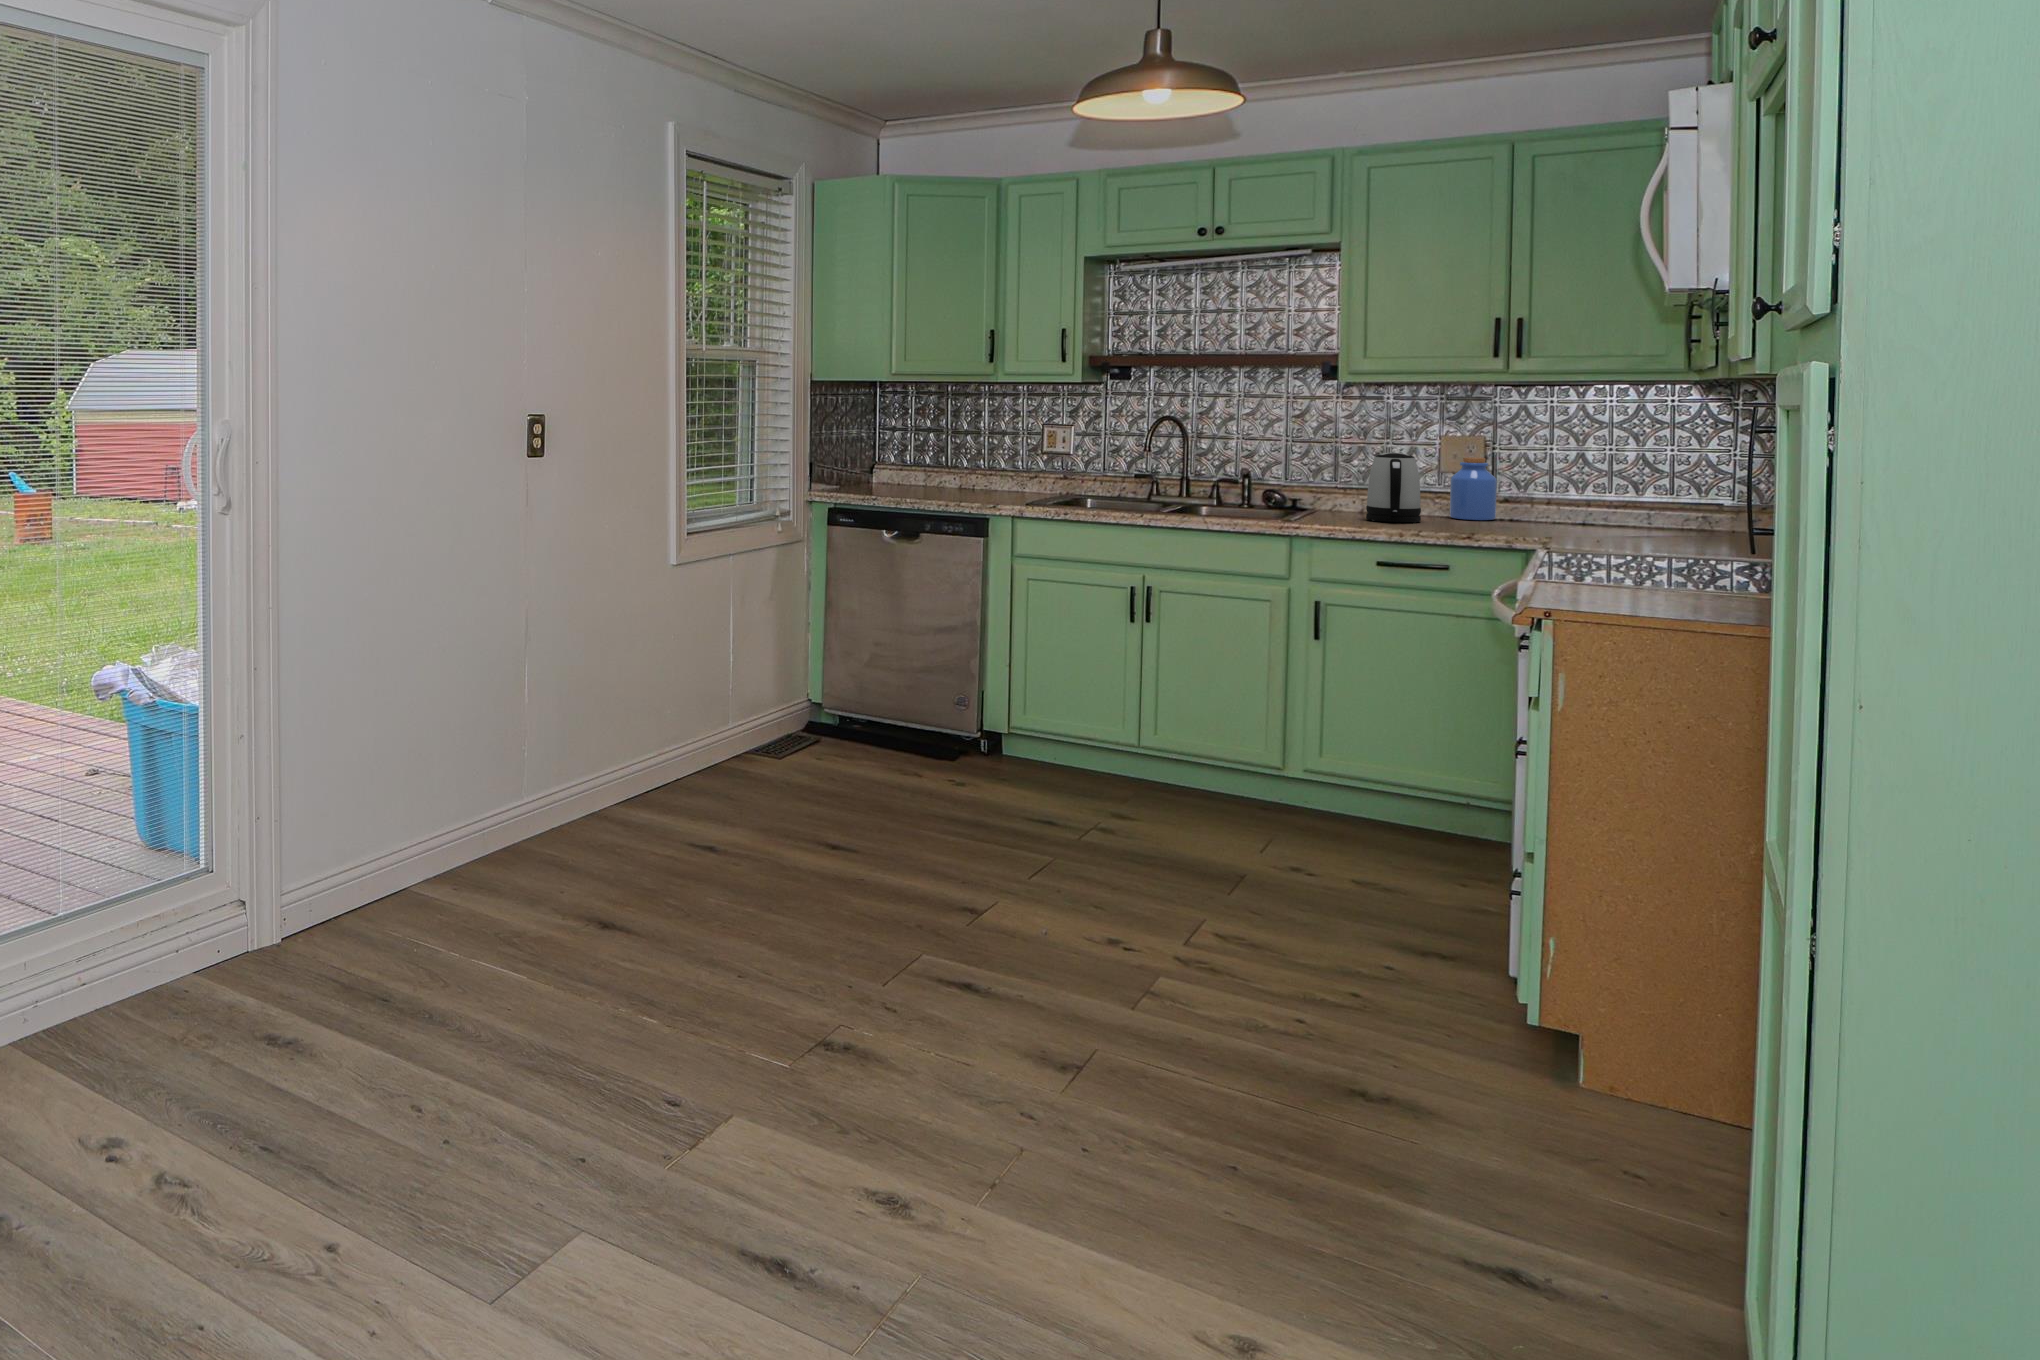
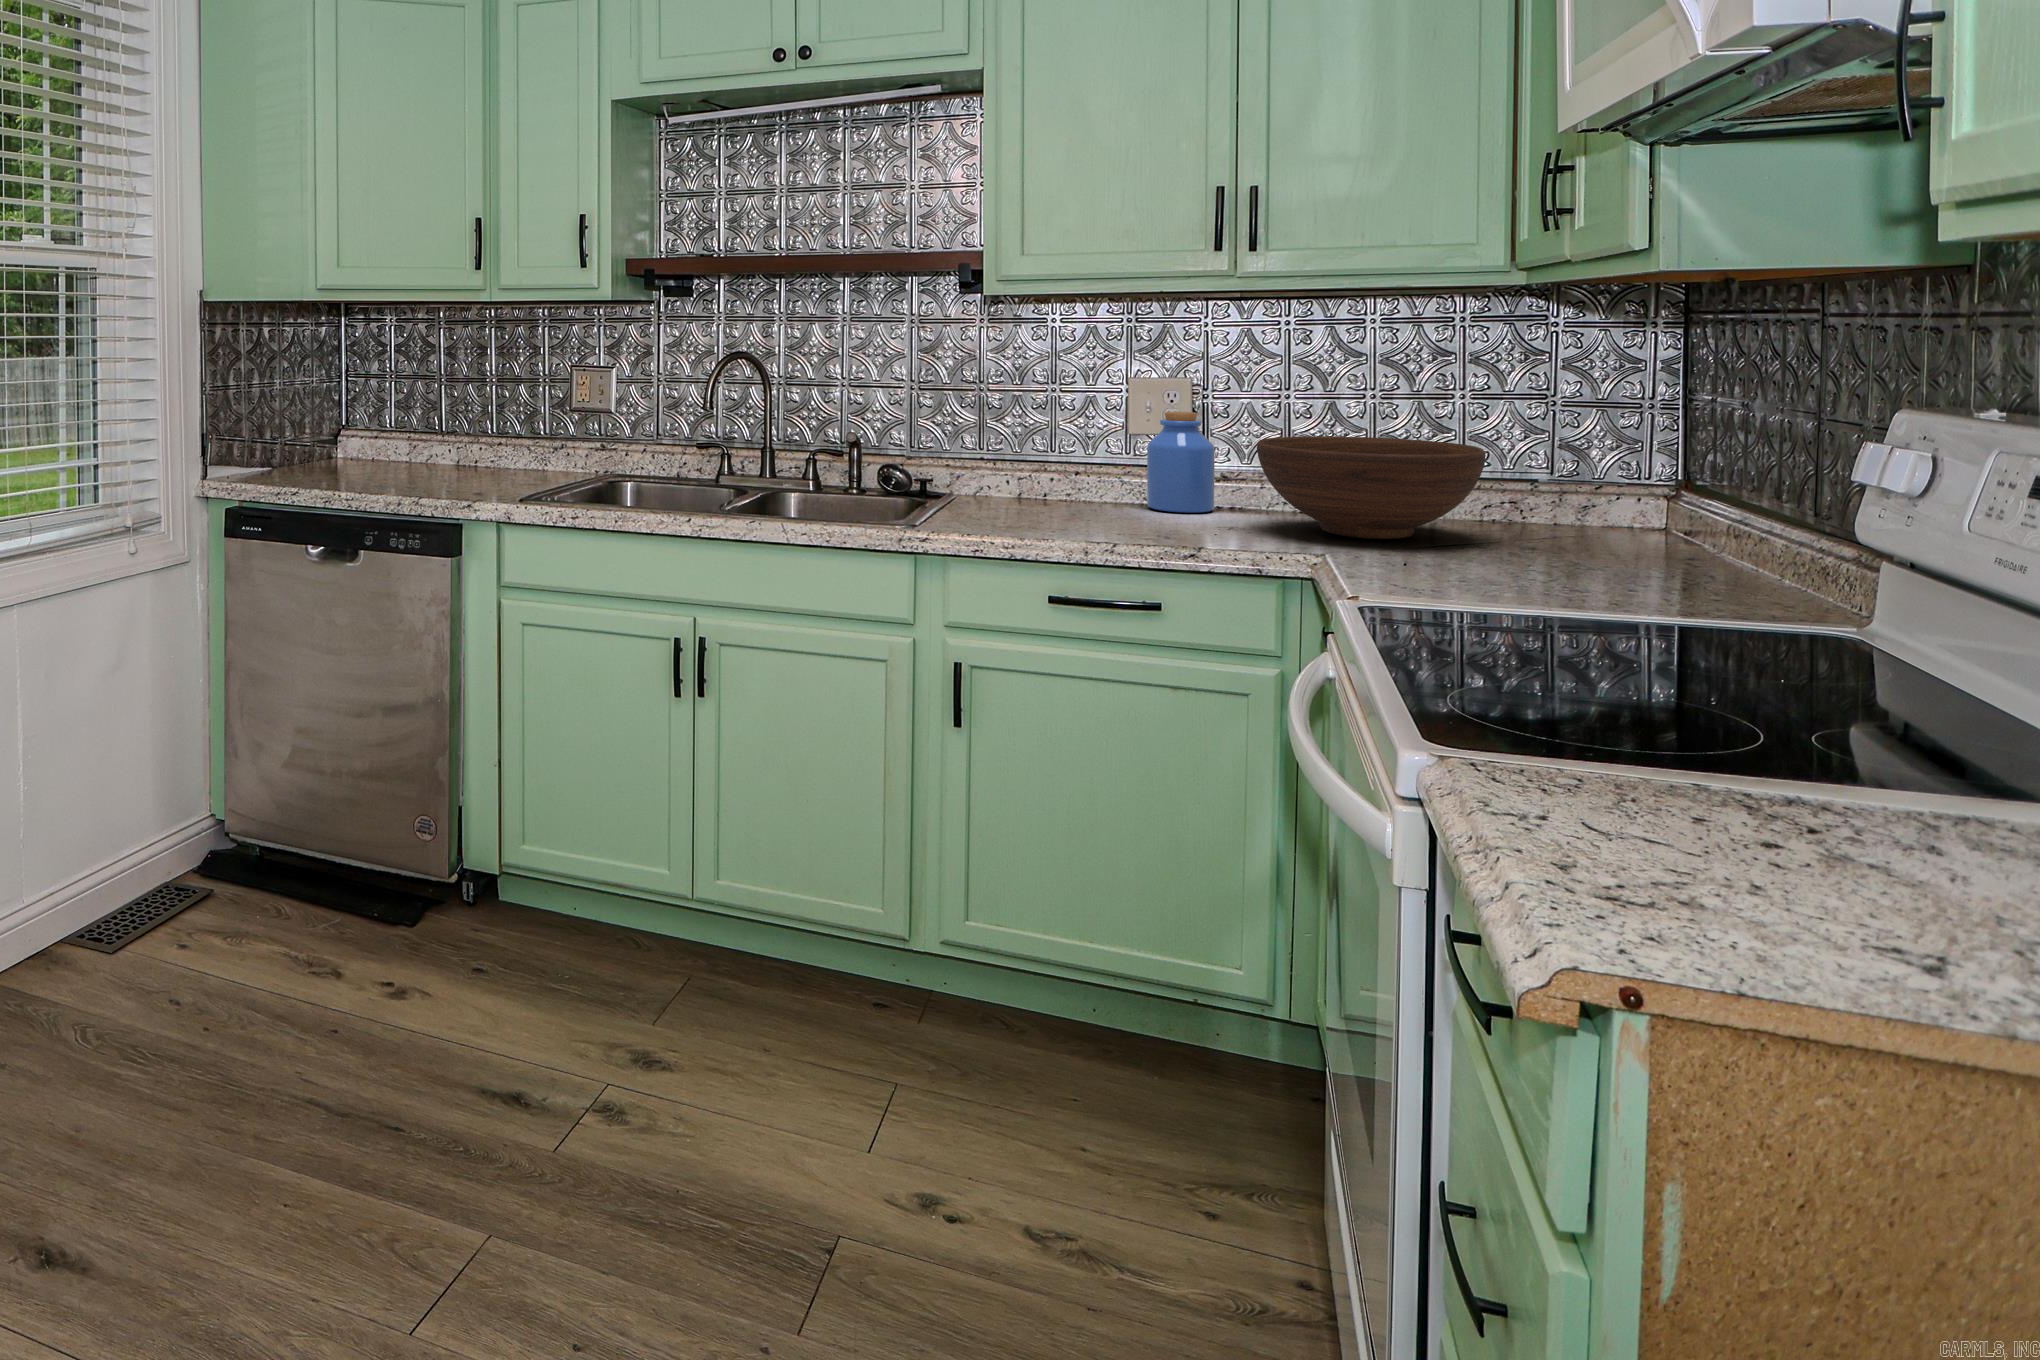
kettle: present [1366,453,1421,522] -> none [1028,407,1110,522]
fruit bowl: none [1518,473,1665,532] -> present [1257,436,1486,539]

